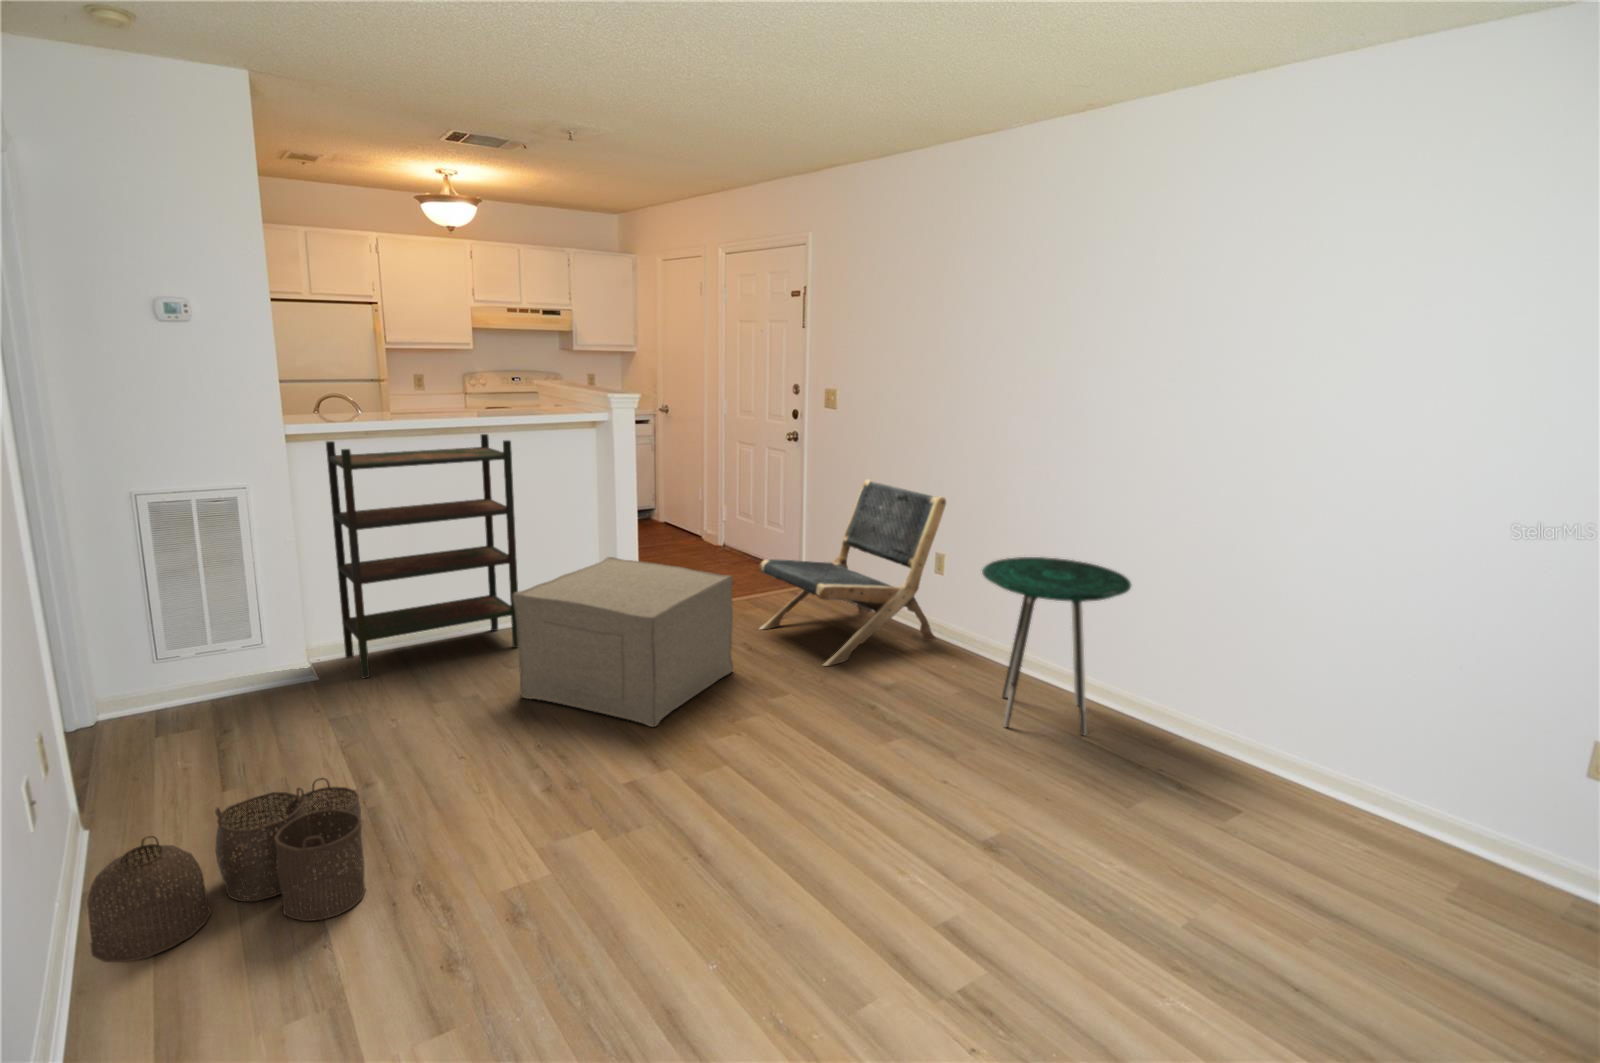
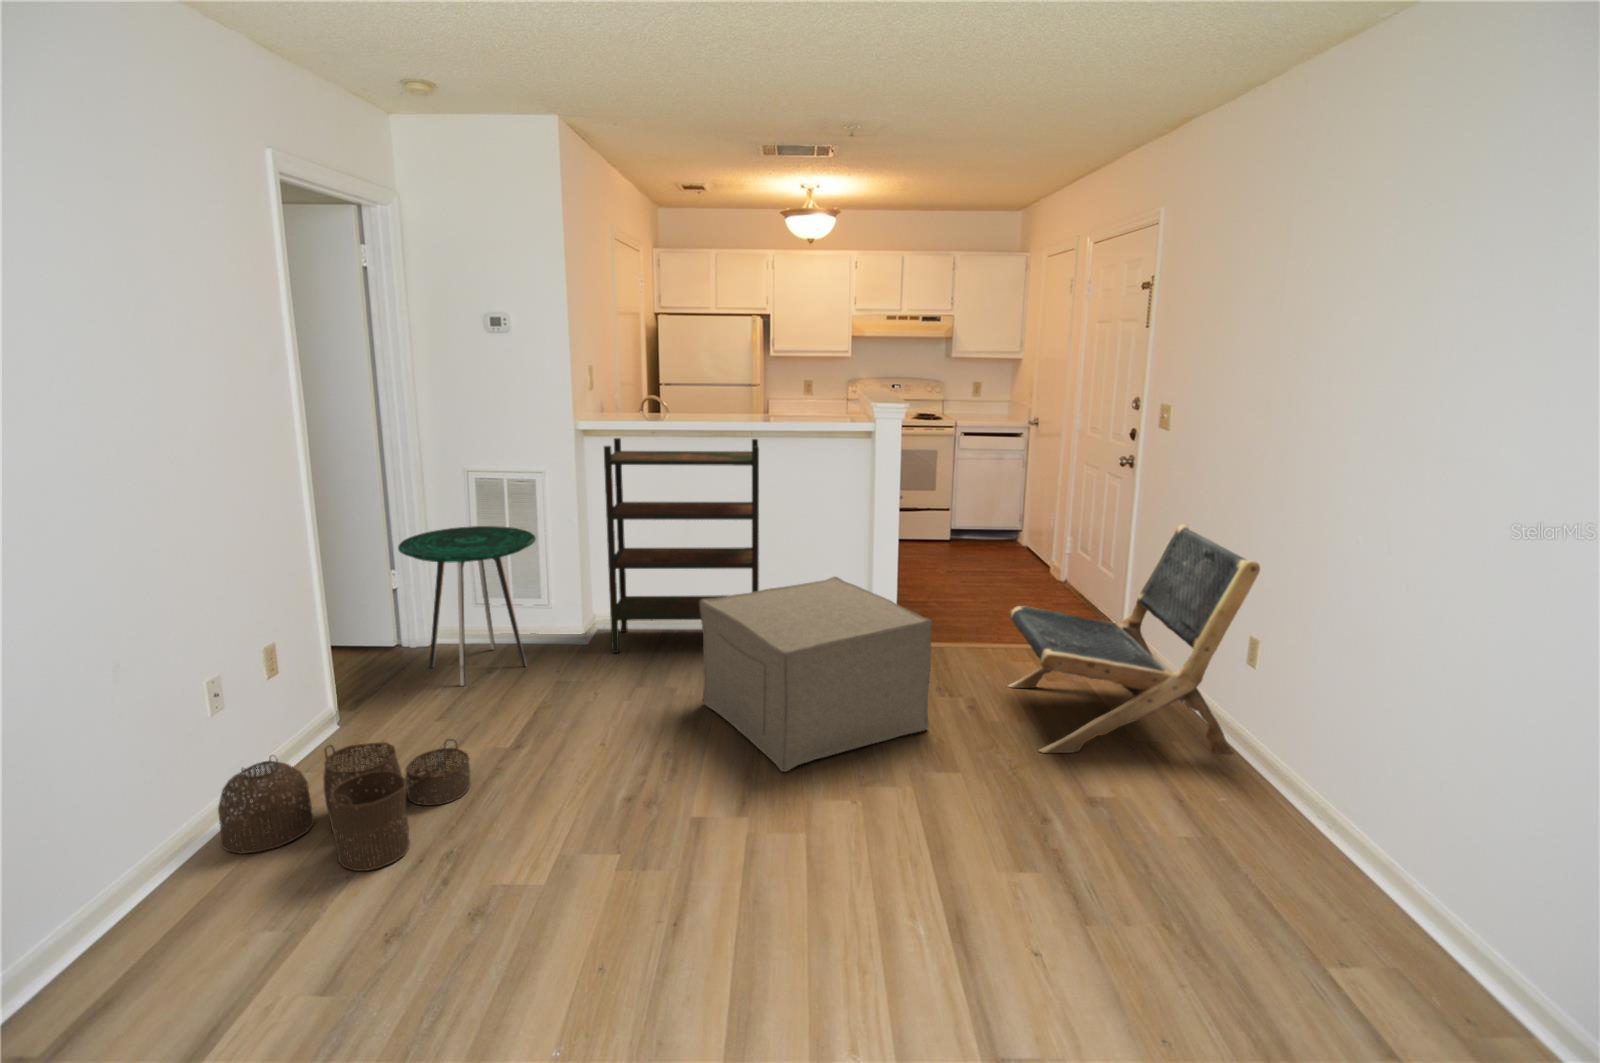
side table: present [982,557,1131,736] -> present [398,526,536,686]

